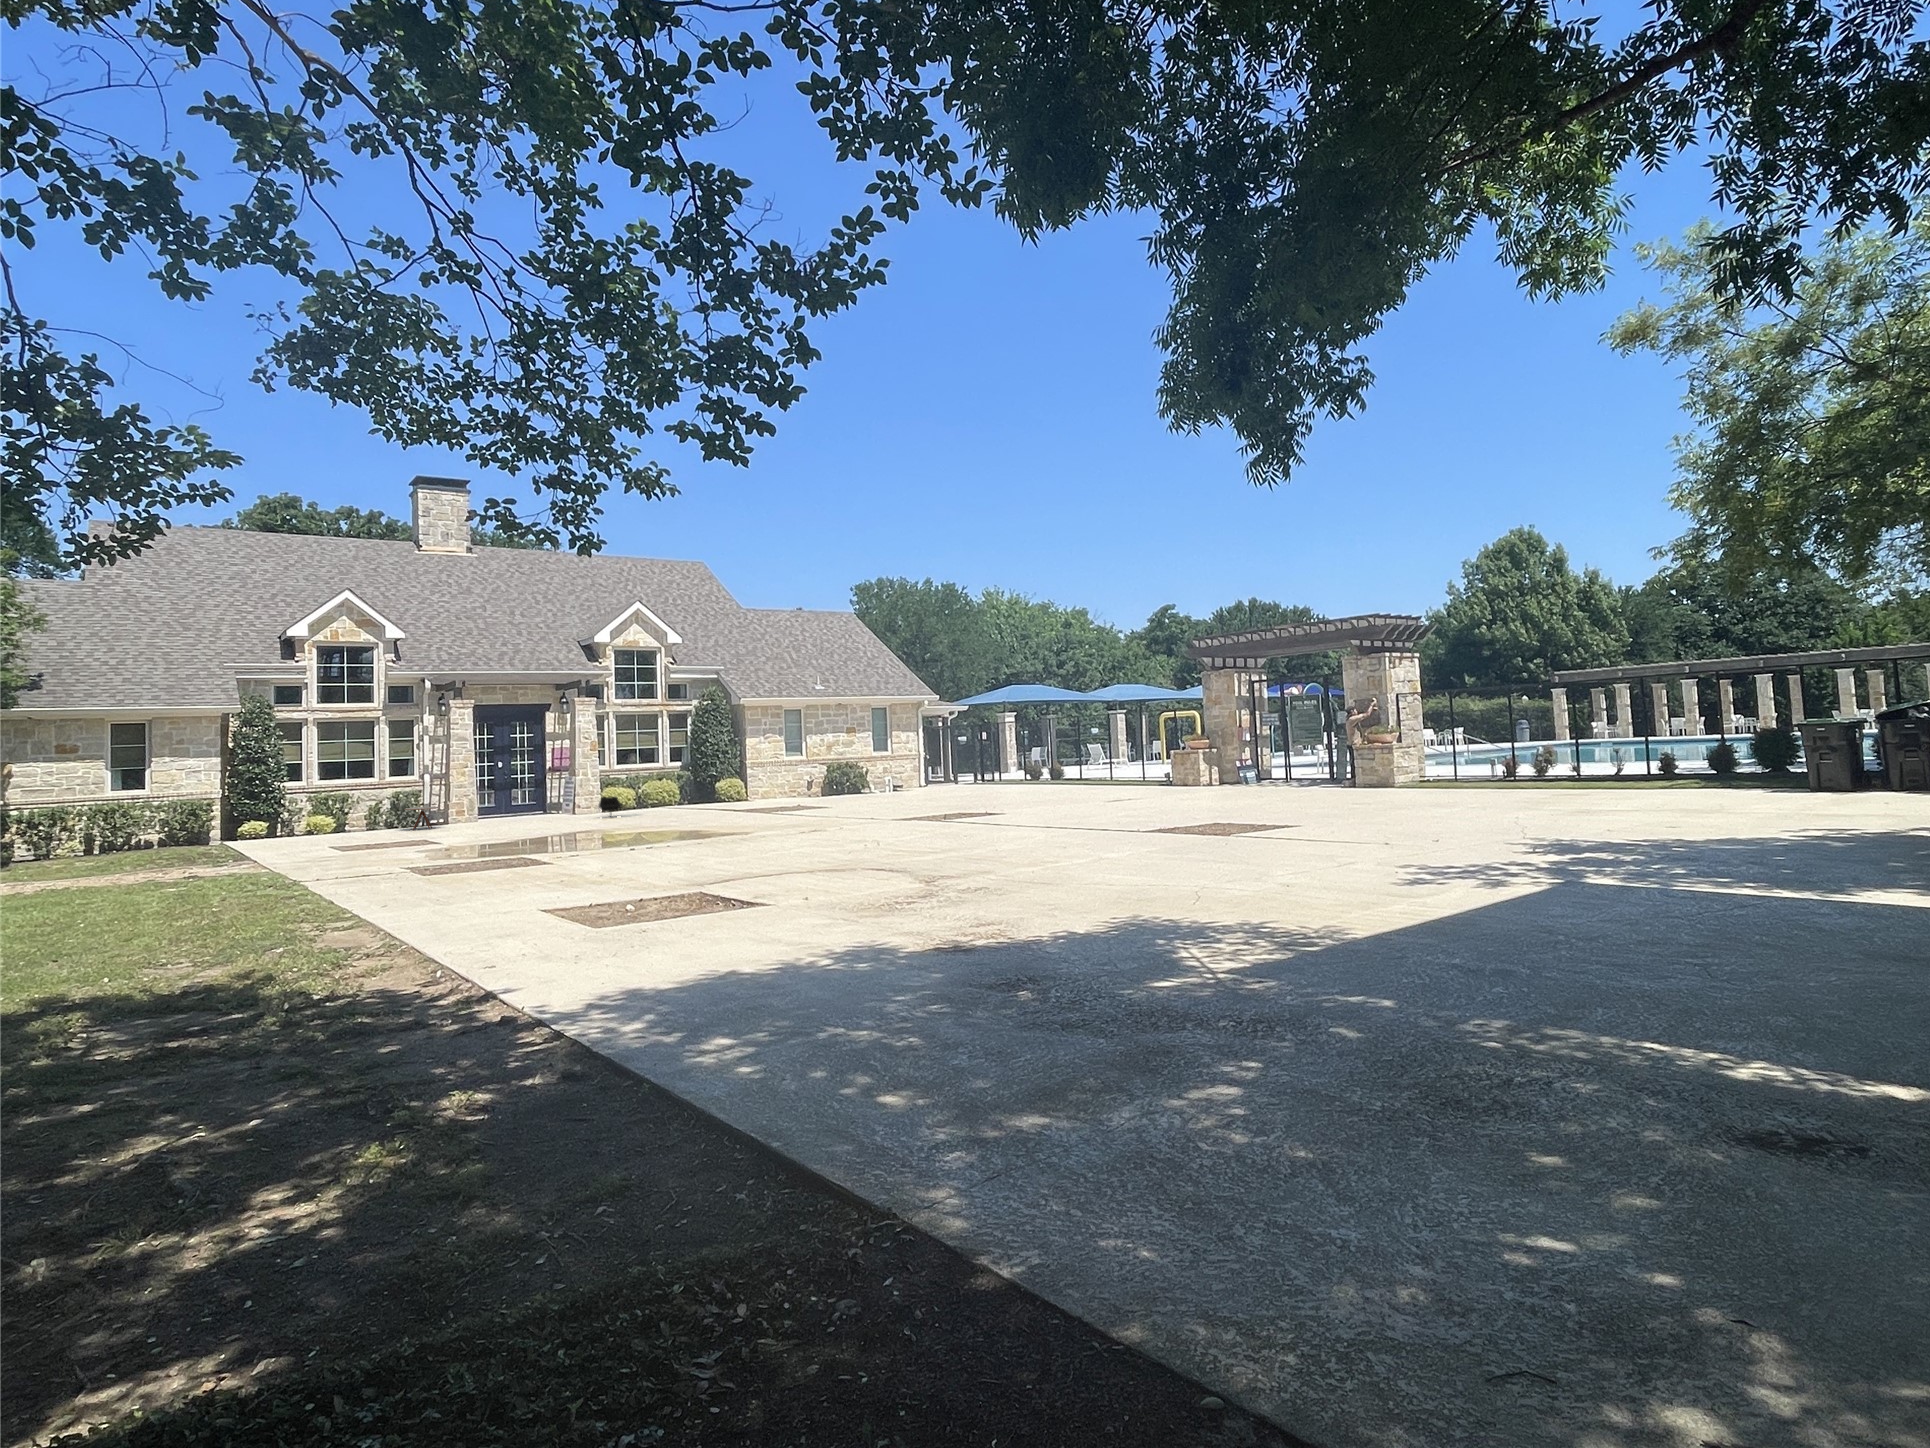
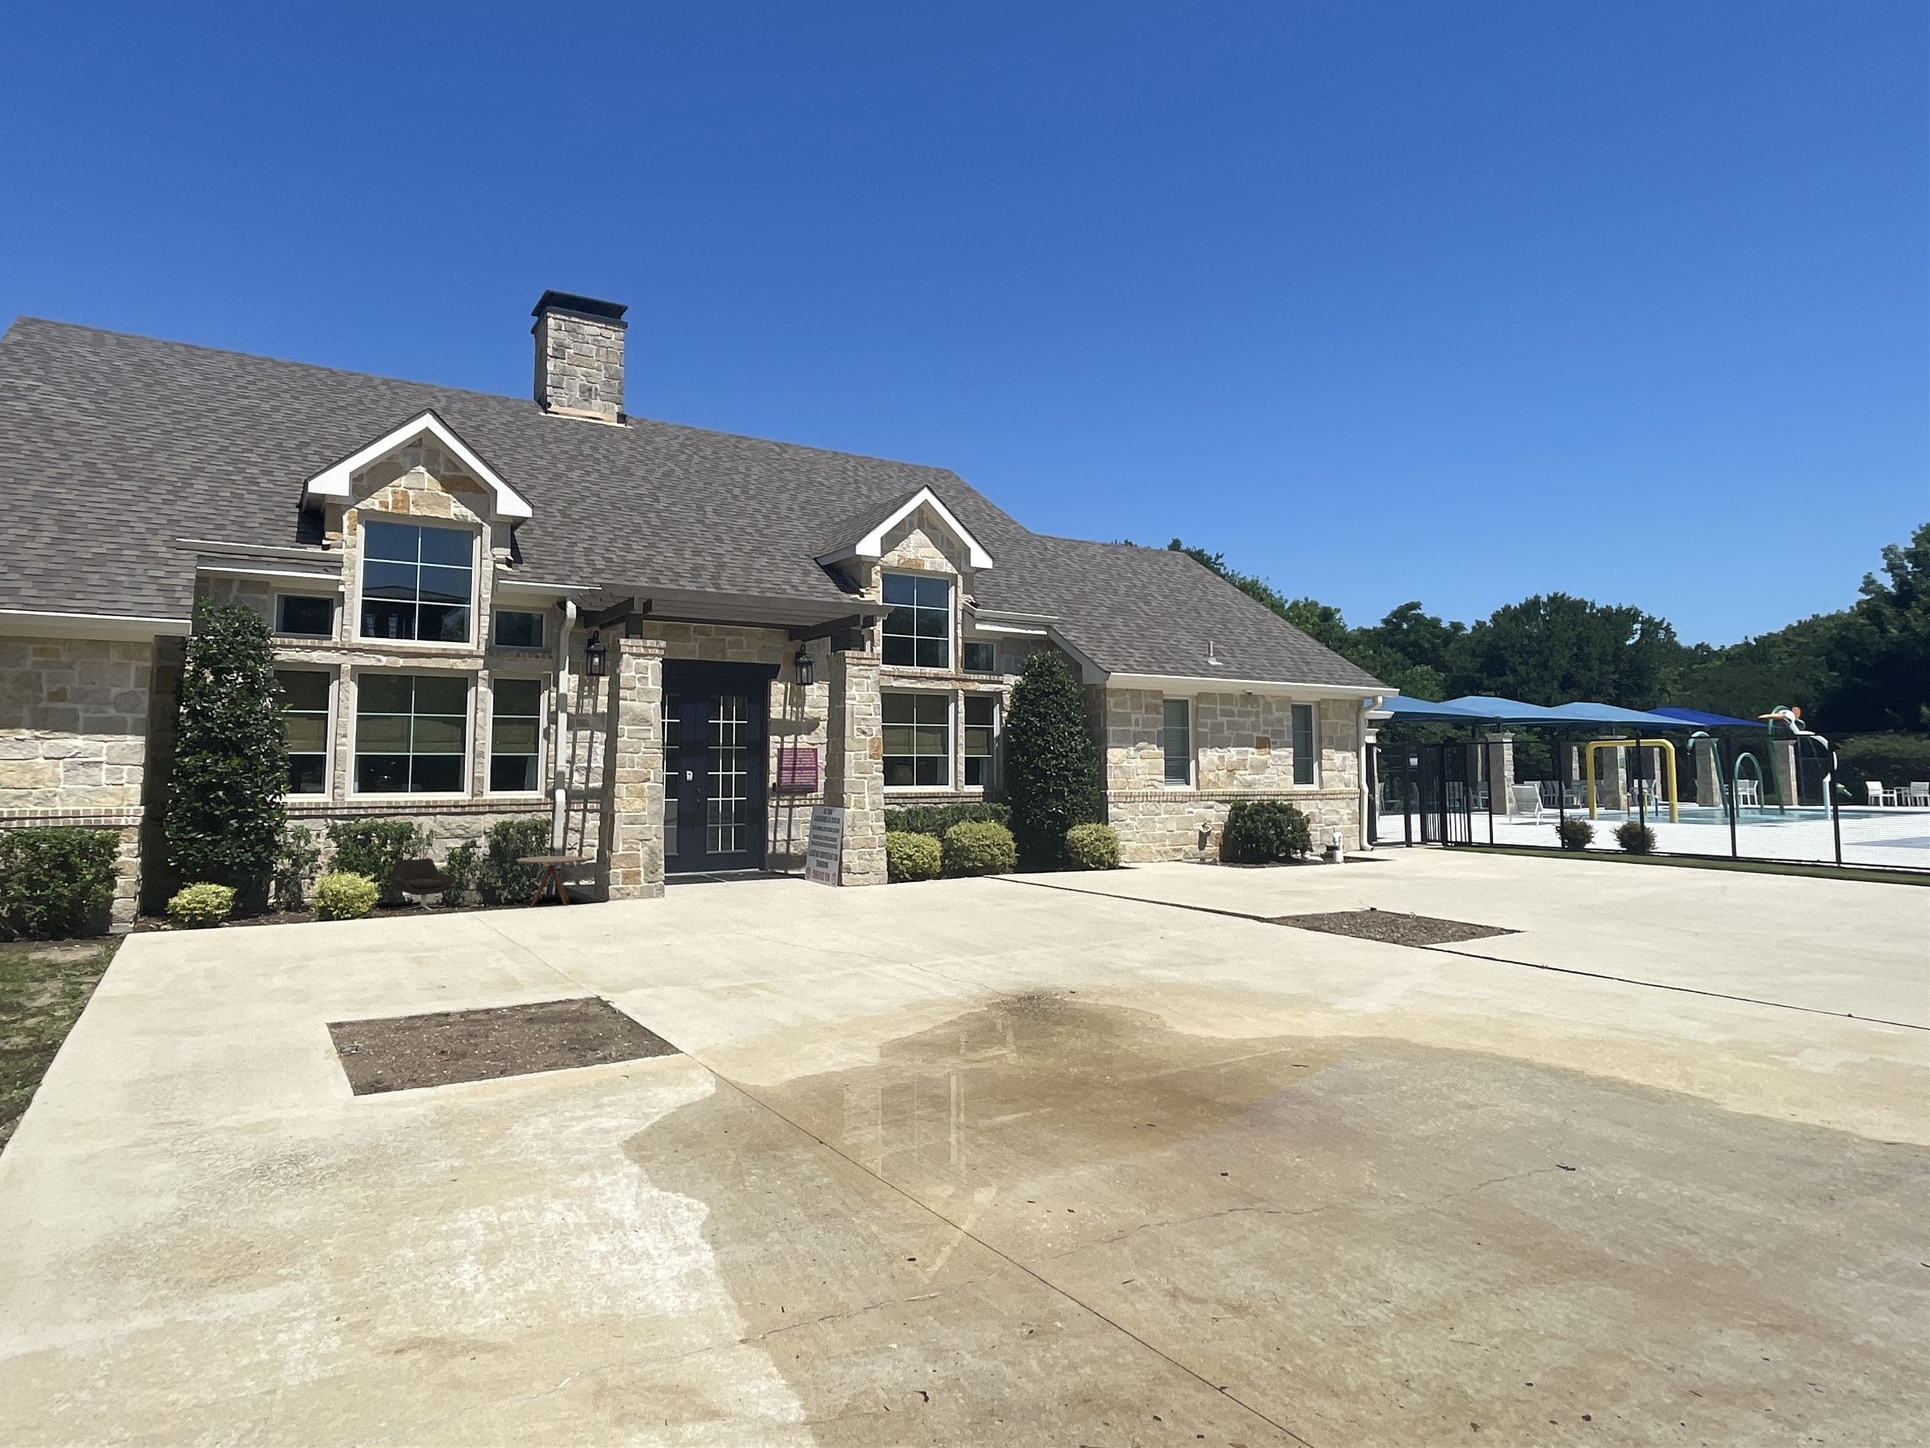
lounge chair: present [599,796,622,816] -> present [390,858,456,911]

